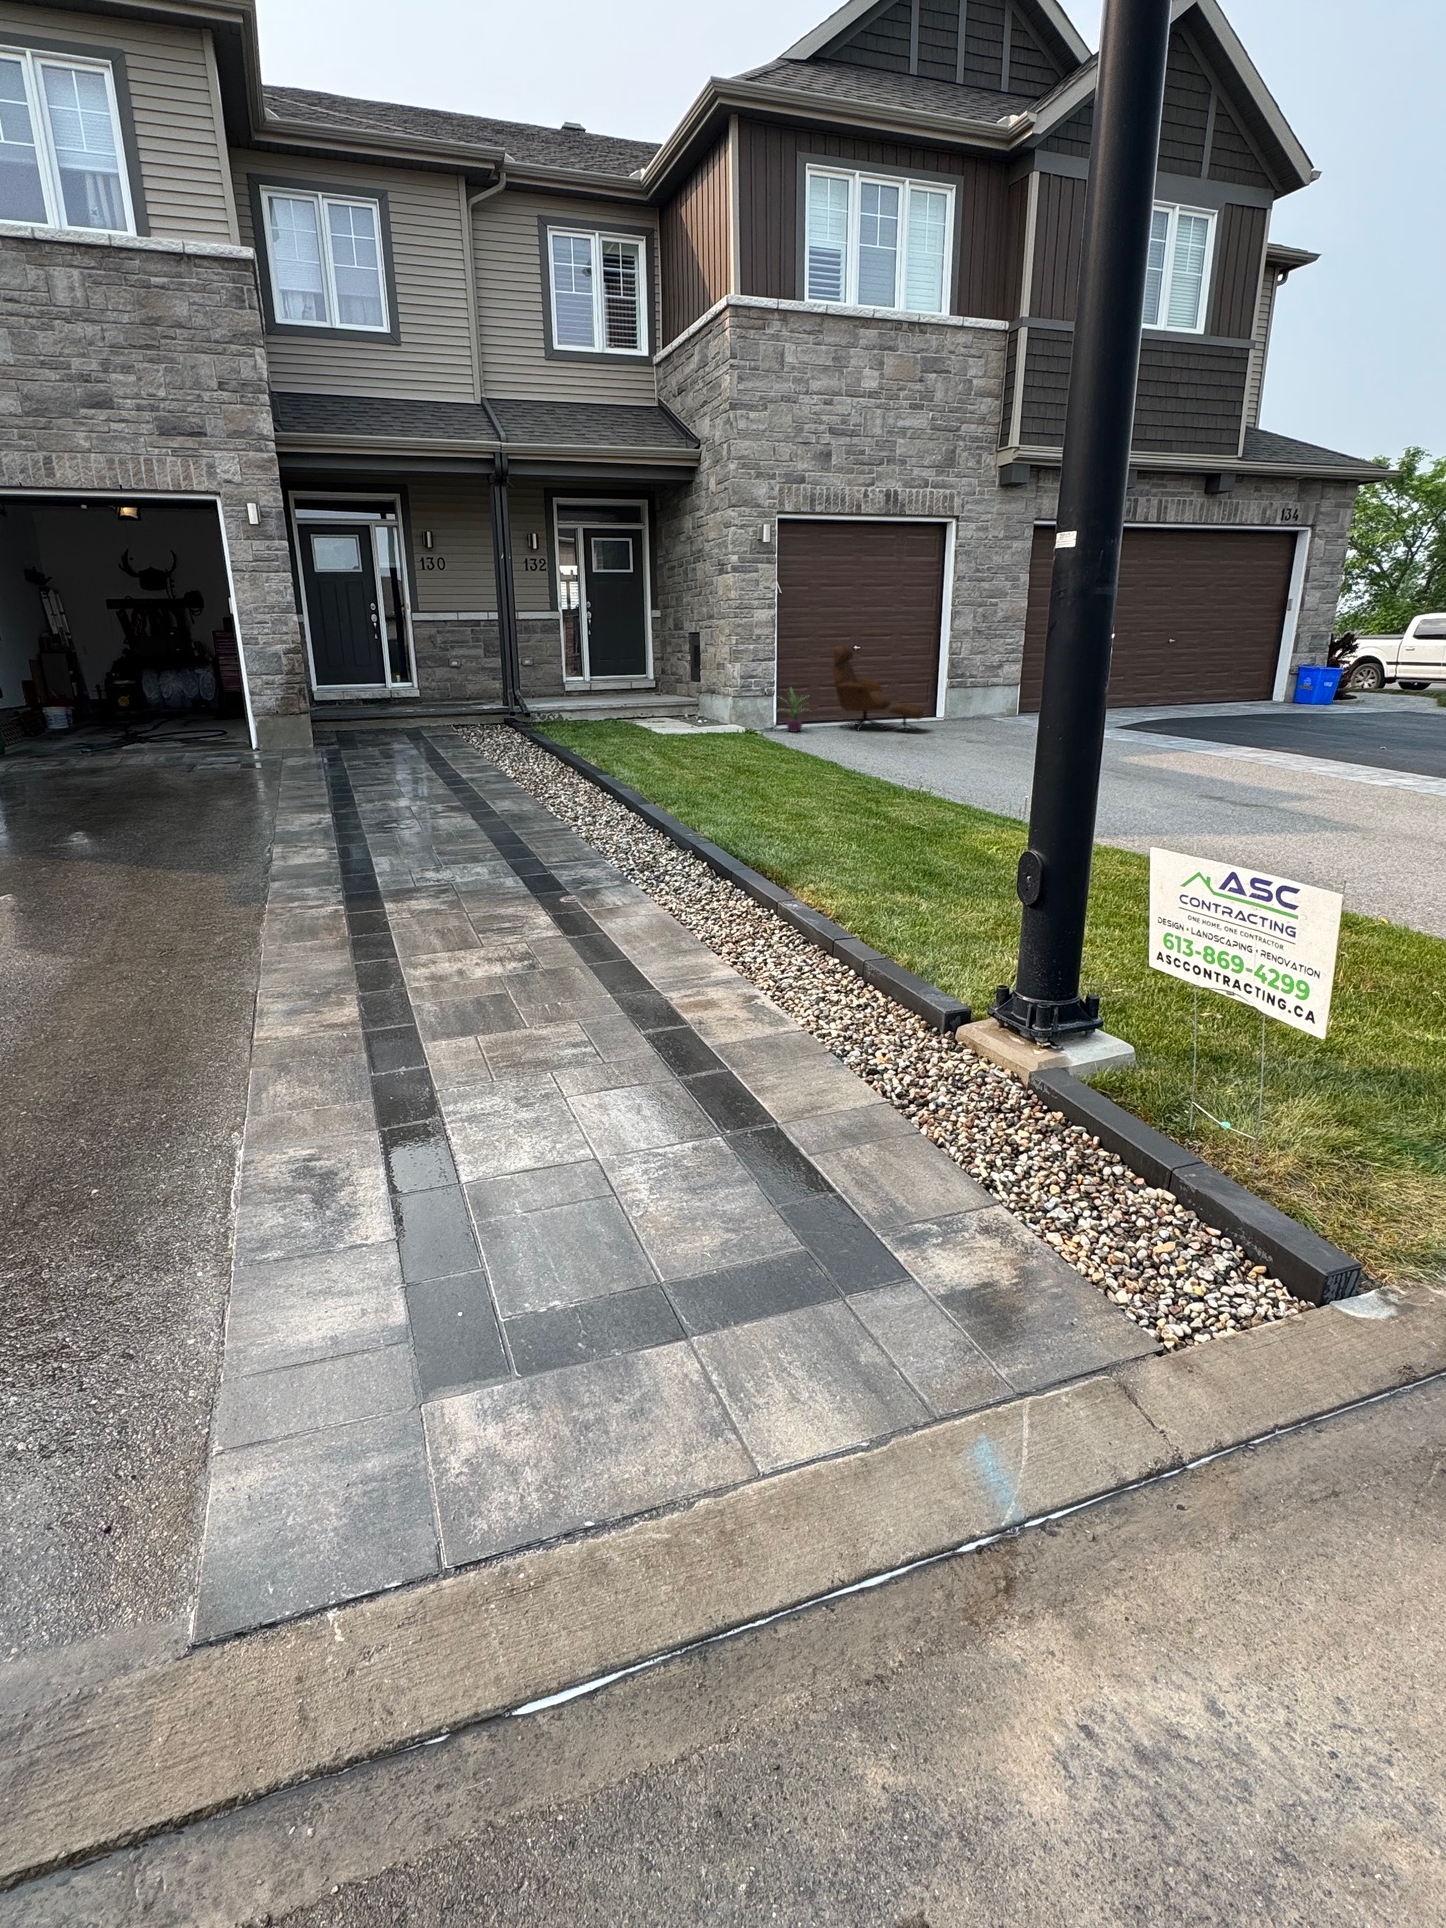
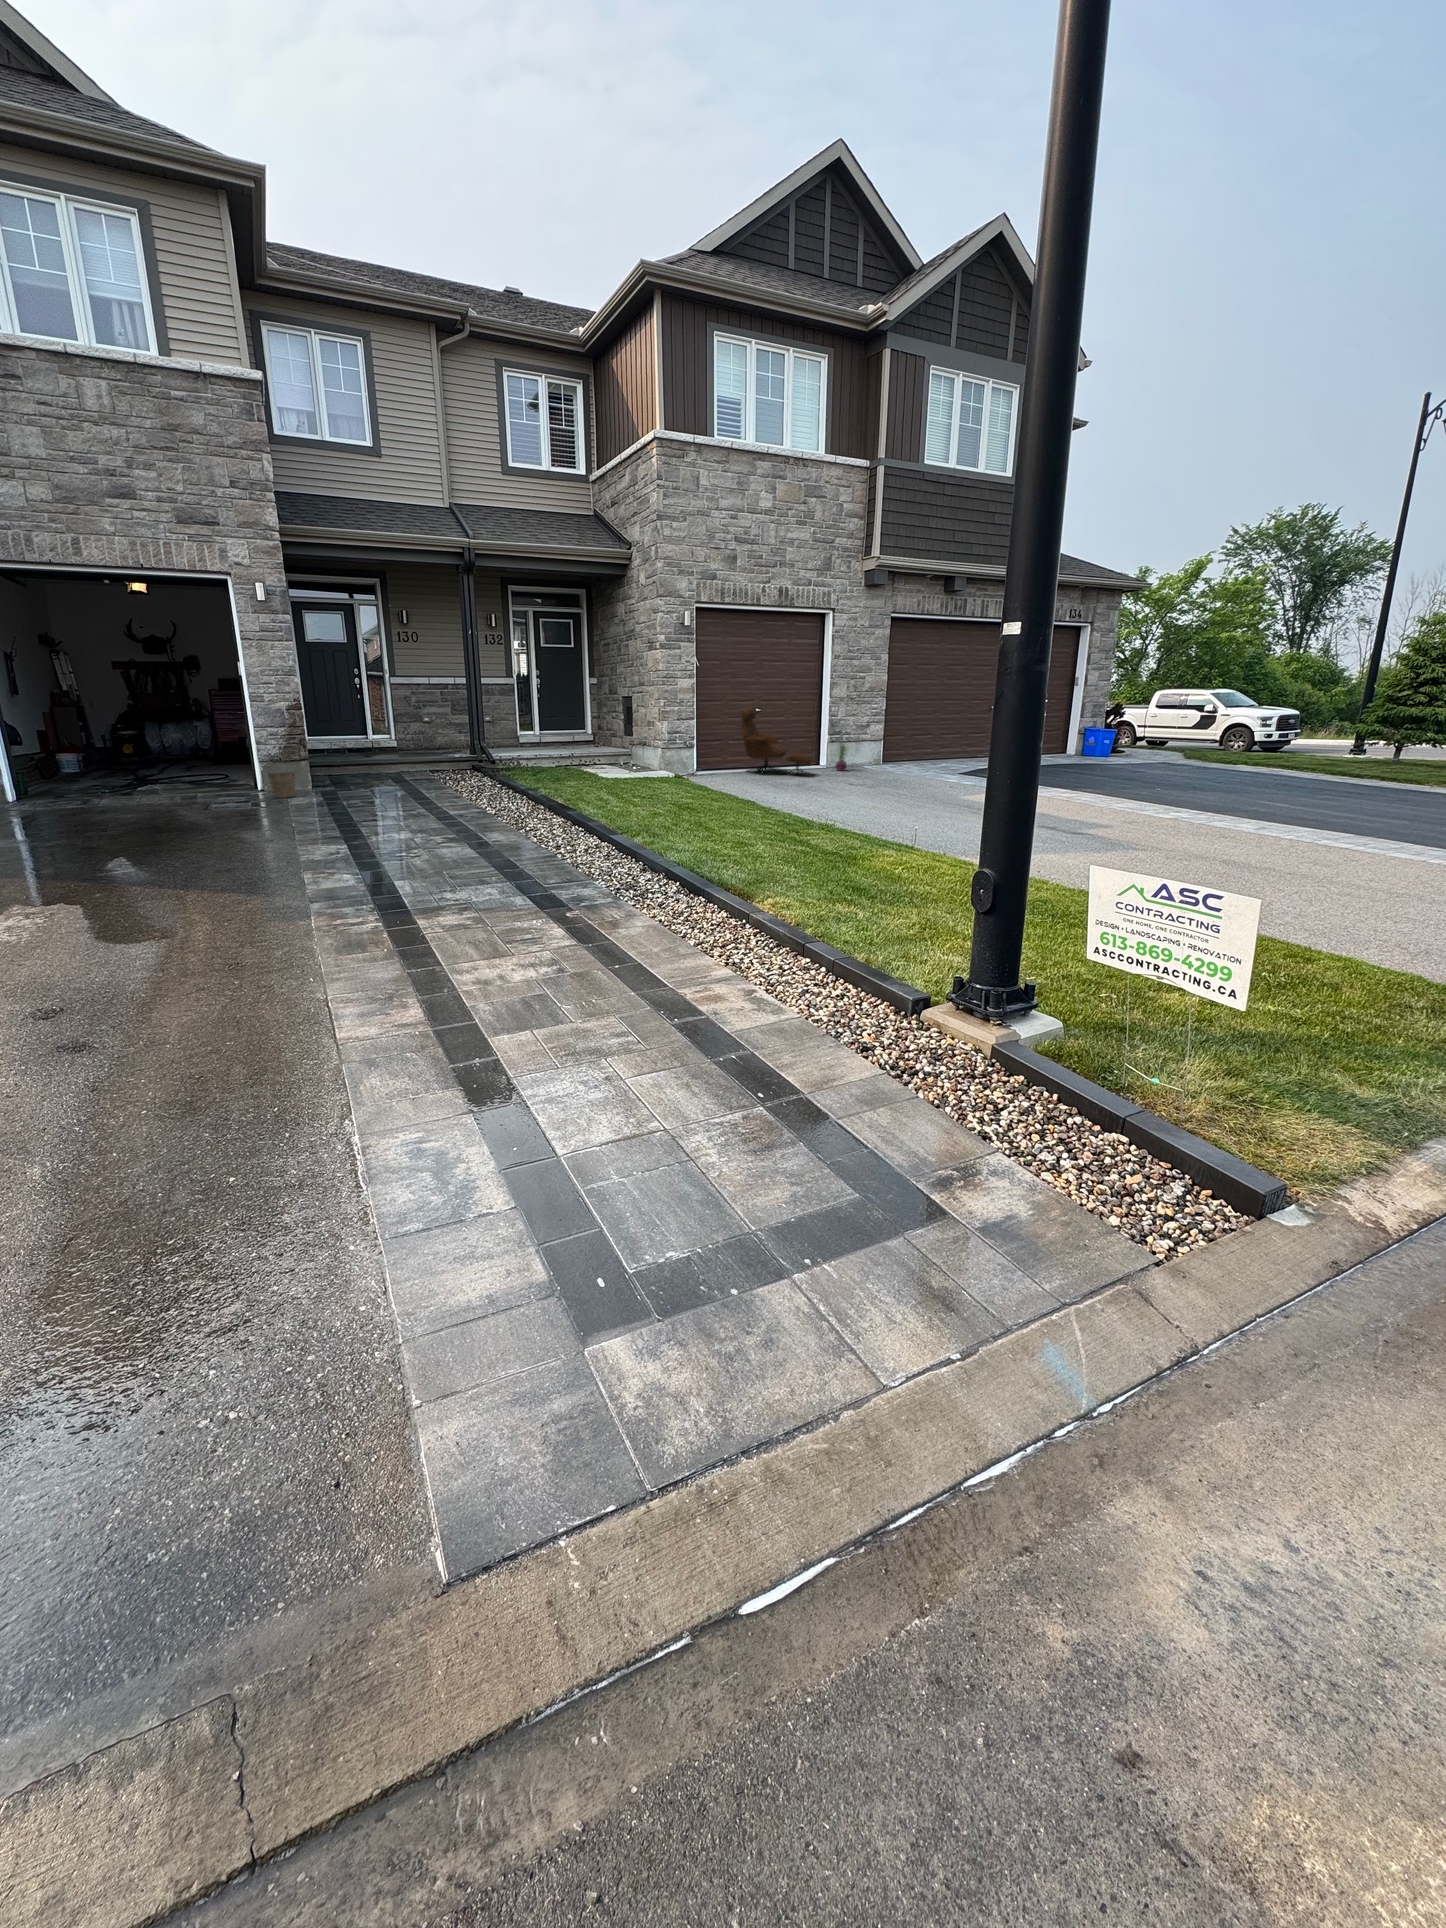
decorative plant: present [778,689,802,732] -> present [834,741,847,771]
bucket: none [258,729,291,760] -> present [268,772,295,798]

